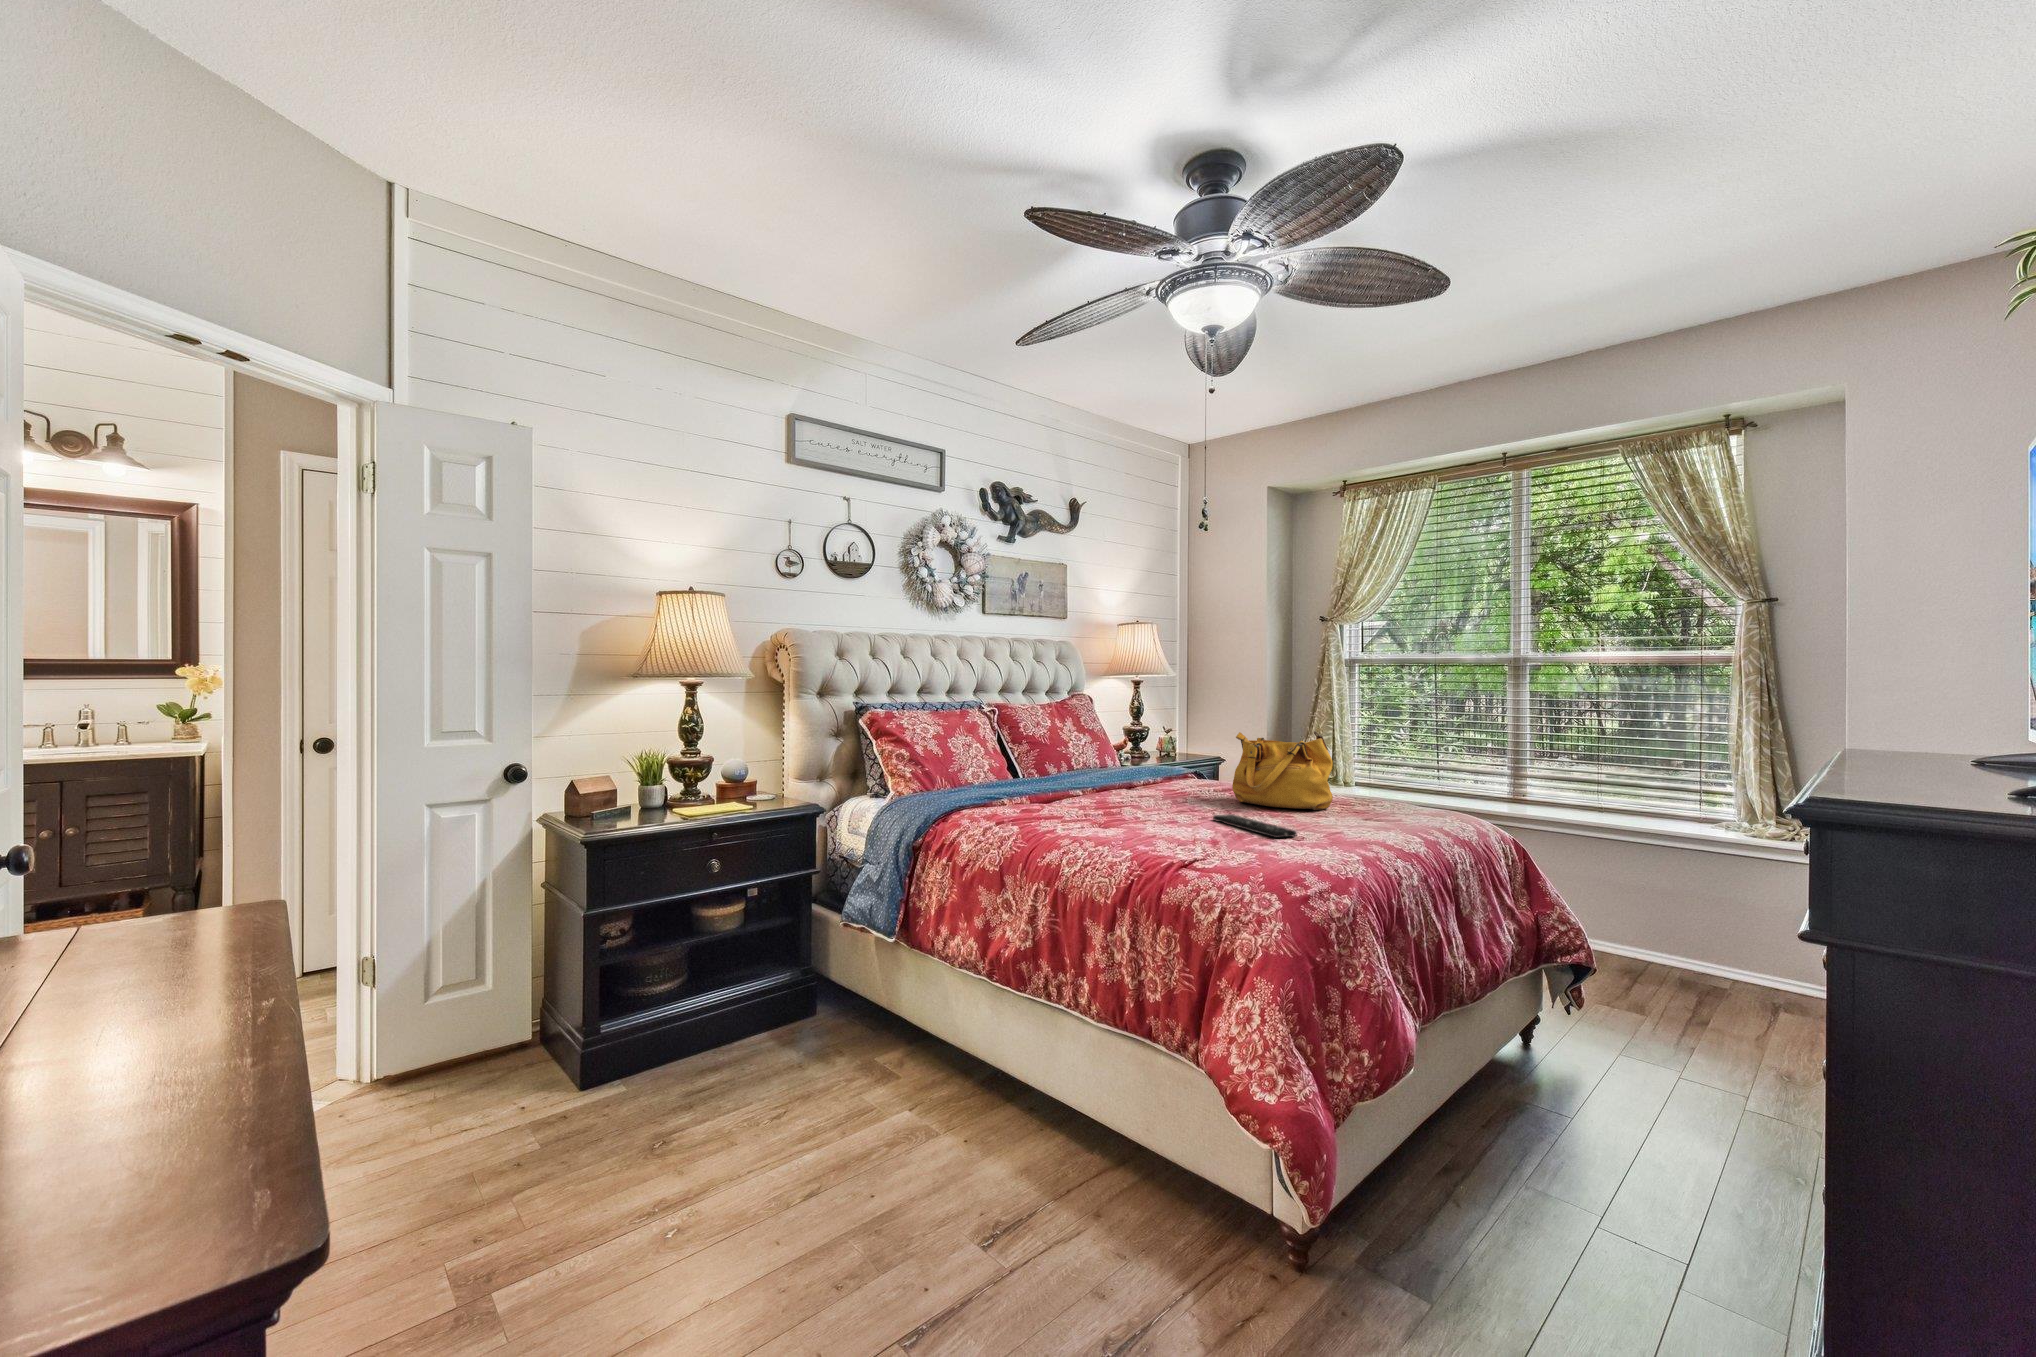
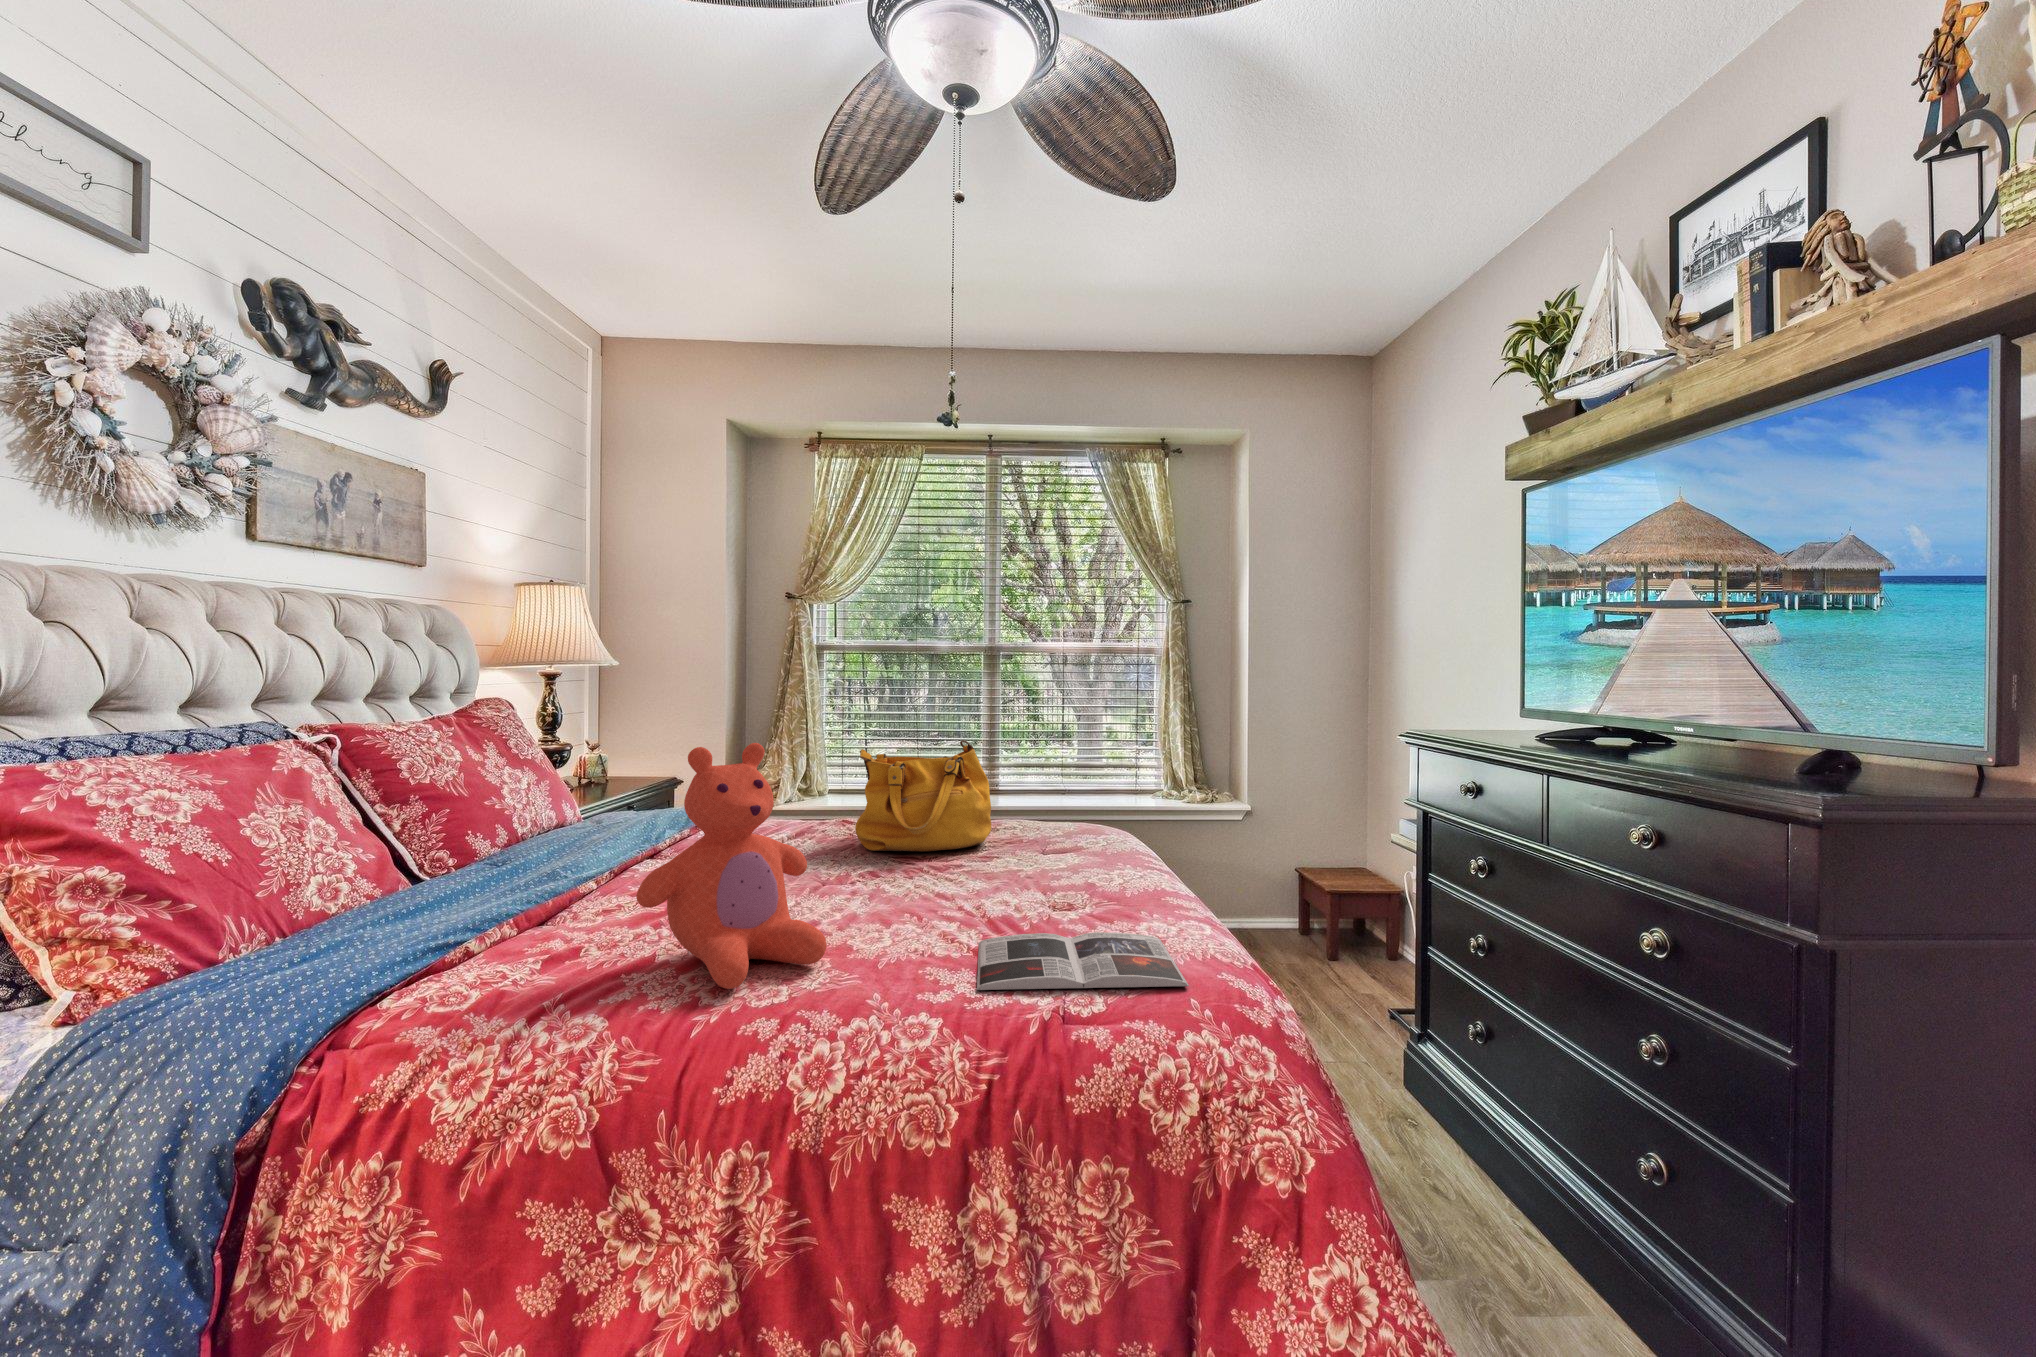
teddy bear: none [1043,714,1134,830] -> present [636,743,826,989]
remote control: present [1213,814,1297,838] -> none [903,878,1059,910]
magazine: none [1164,839,1309,870] -> present [977,932,1189,990]

